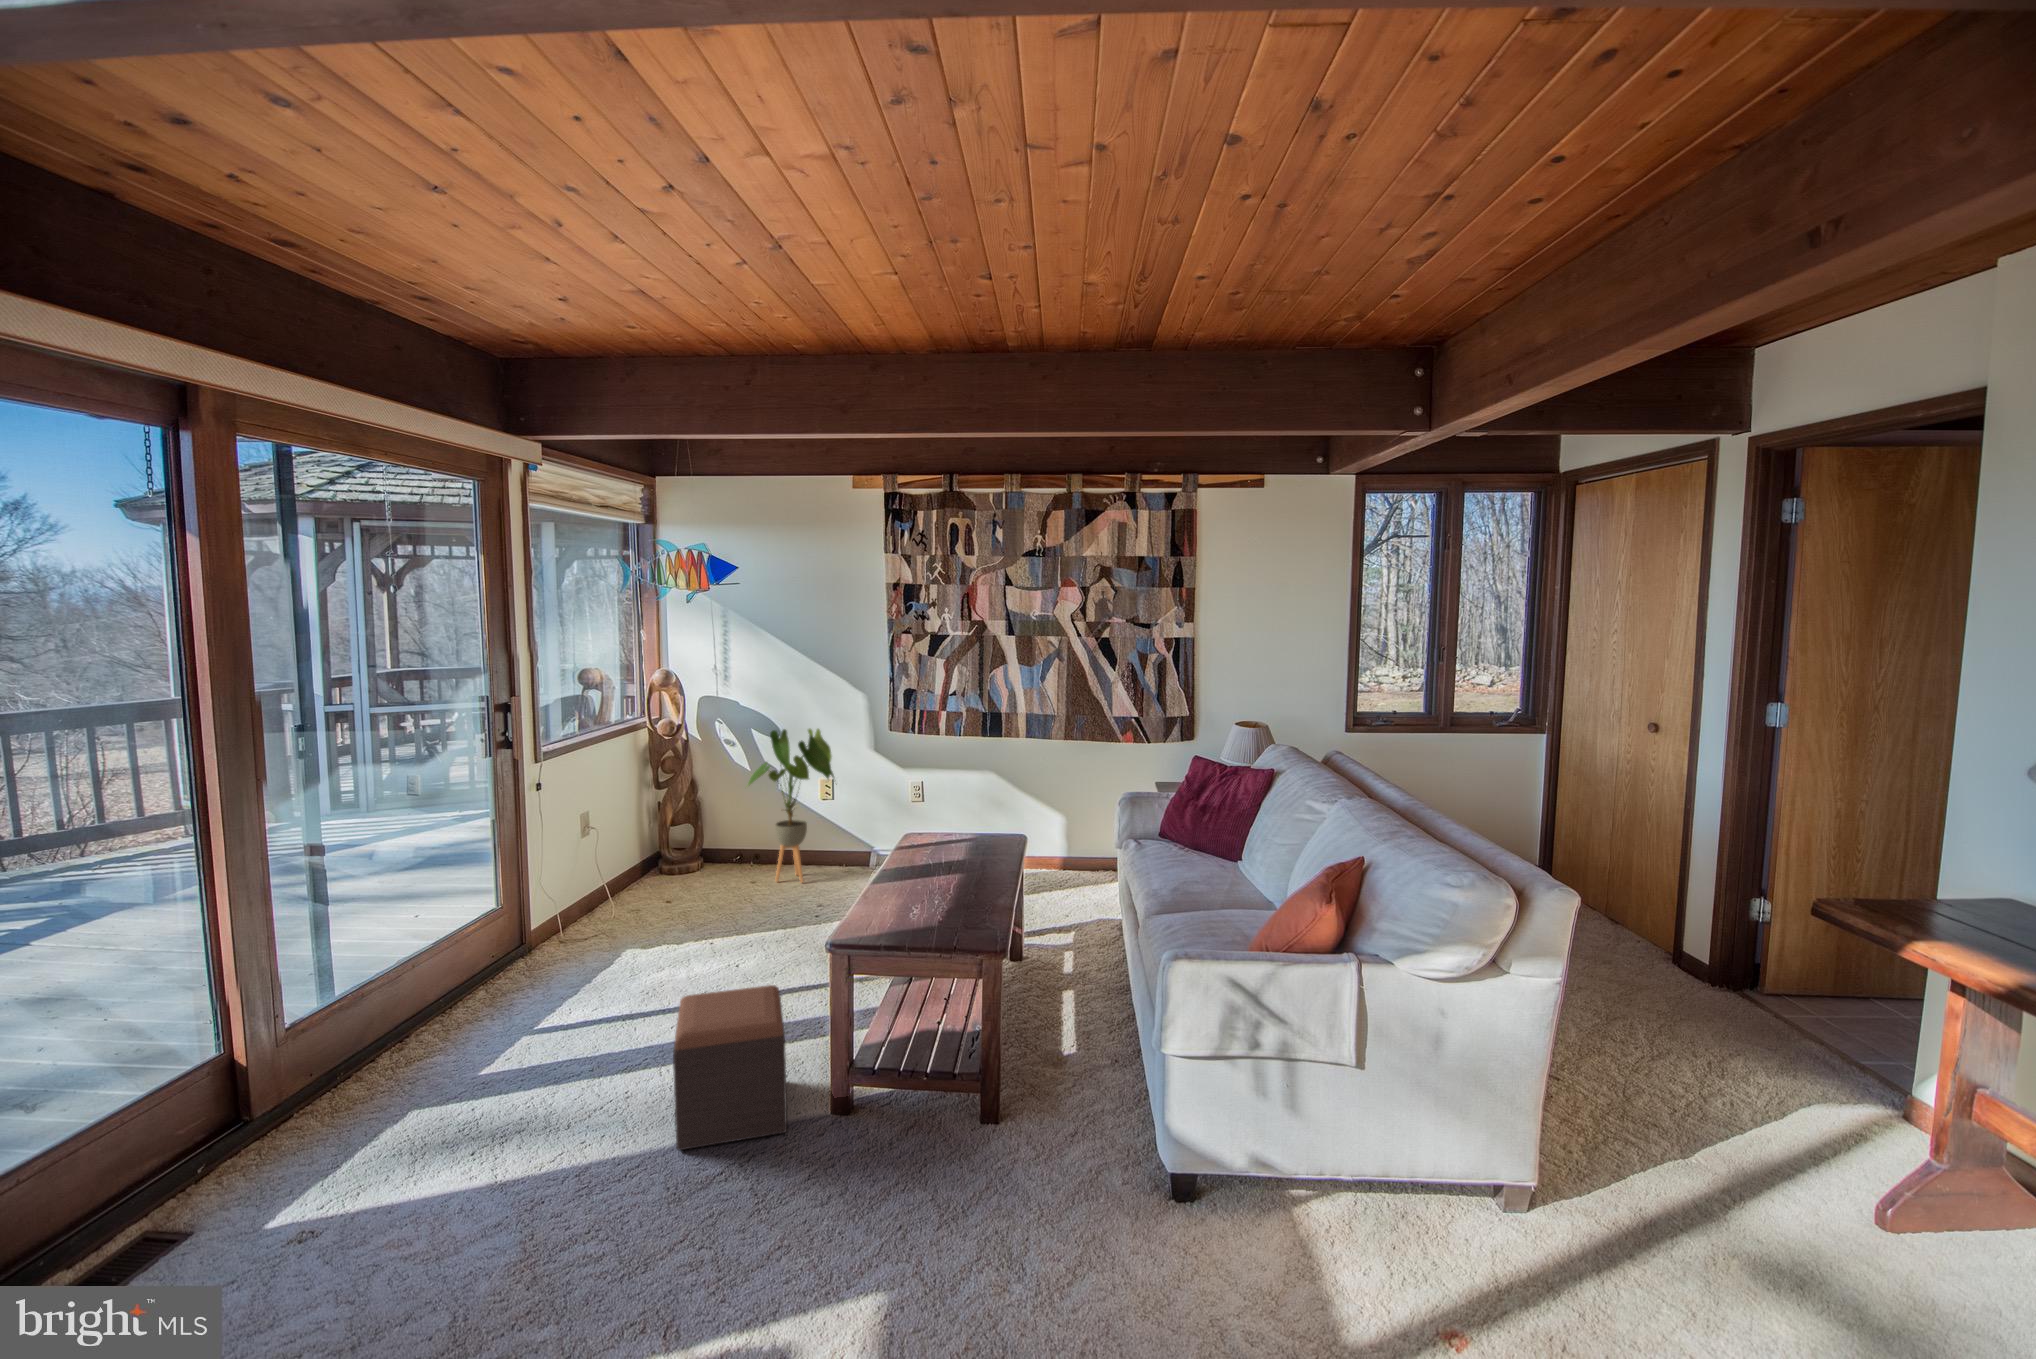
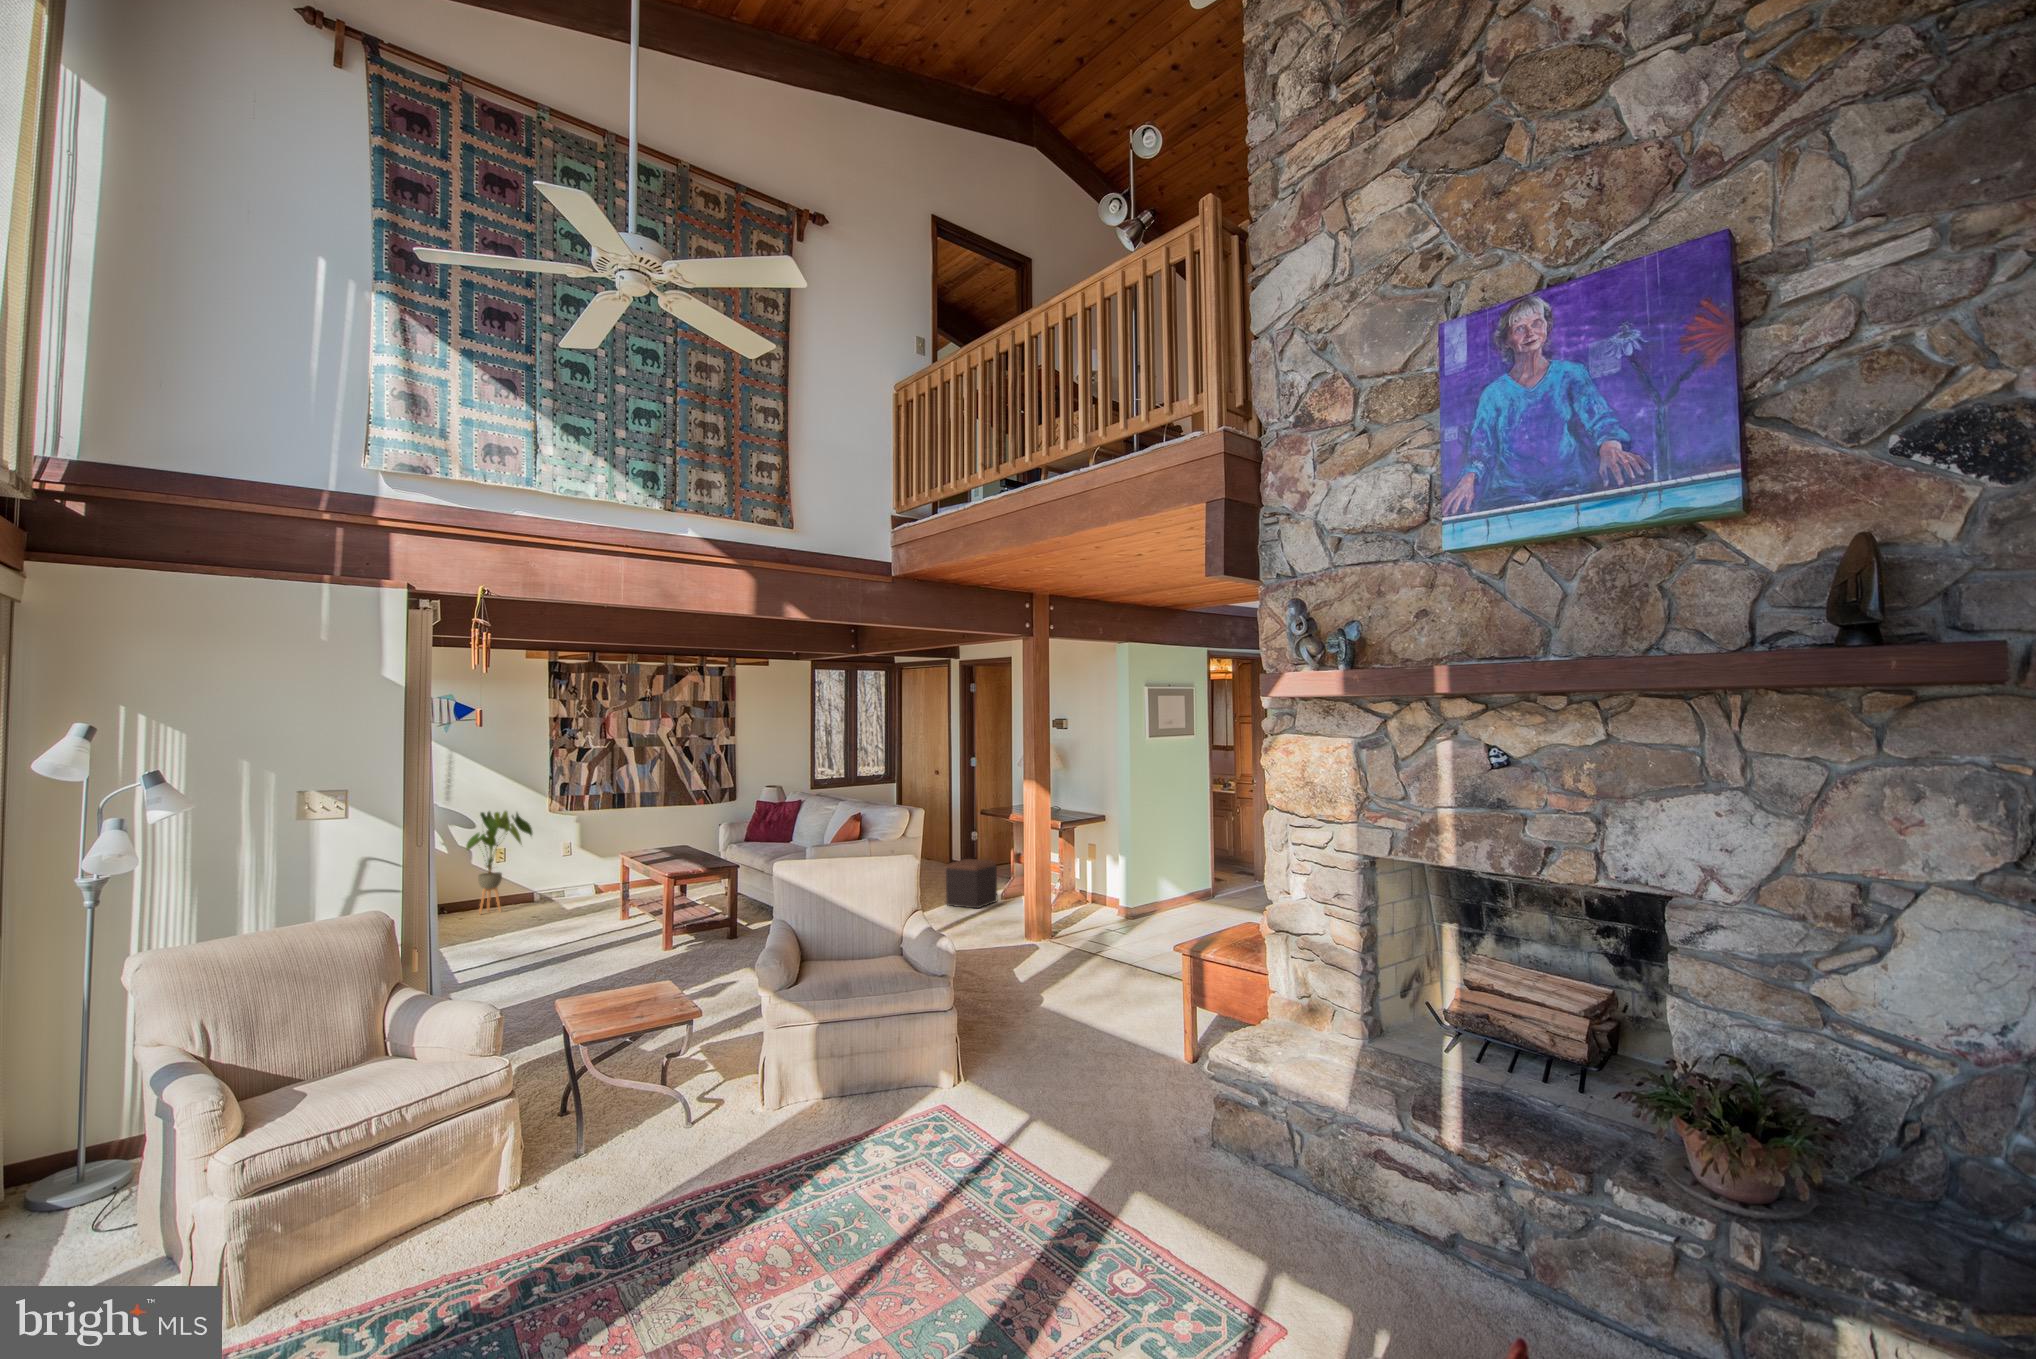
footstool: present [673,985,787,1150] -> present [946,859,997,908]

